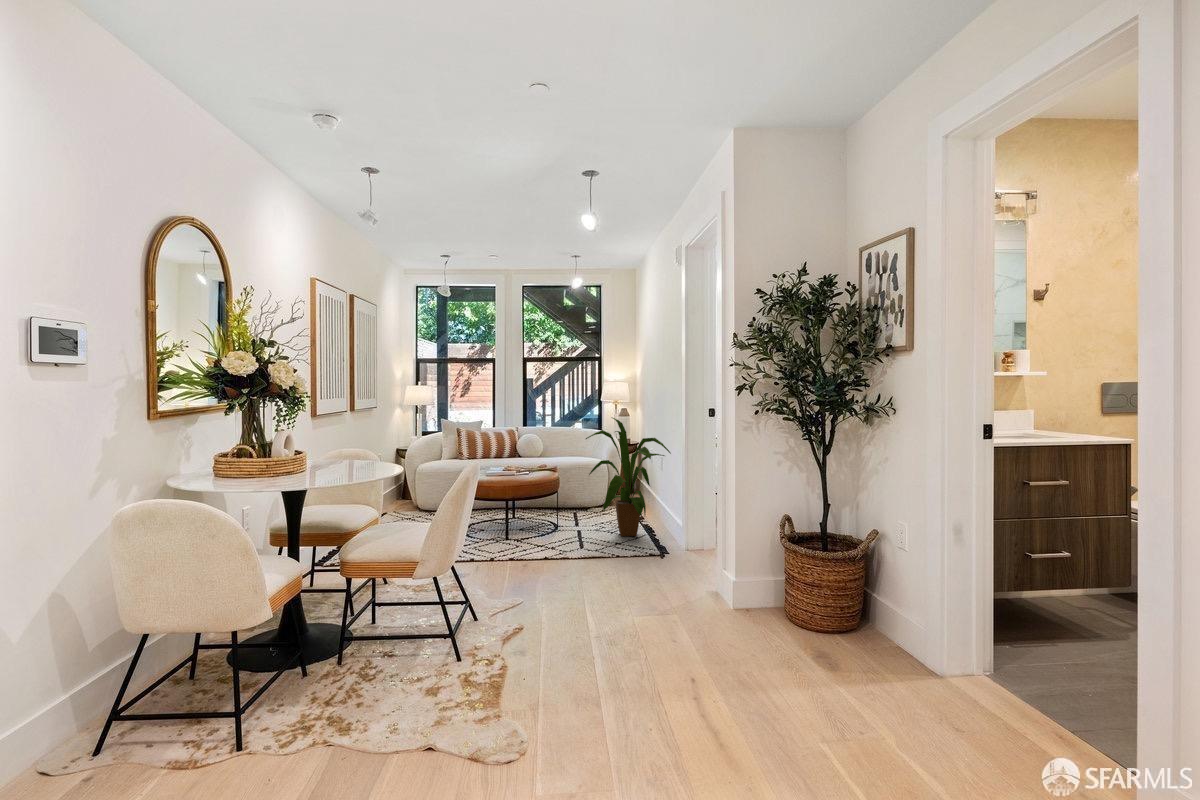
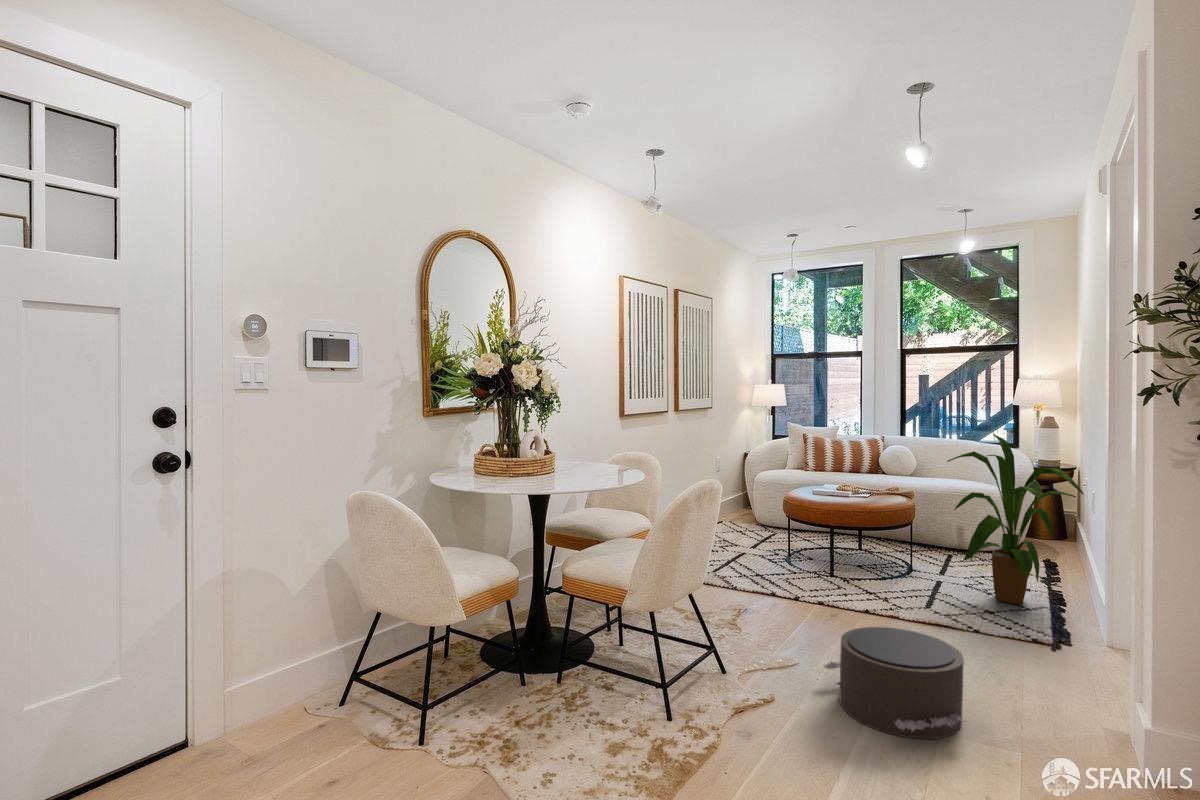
pouf: none [549,556,653,626] -> present [824,627,964,739]

